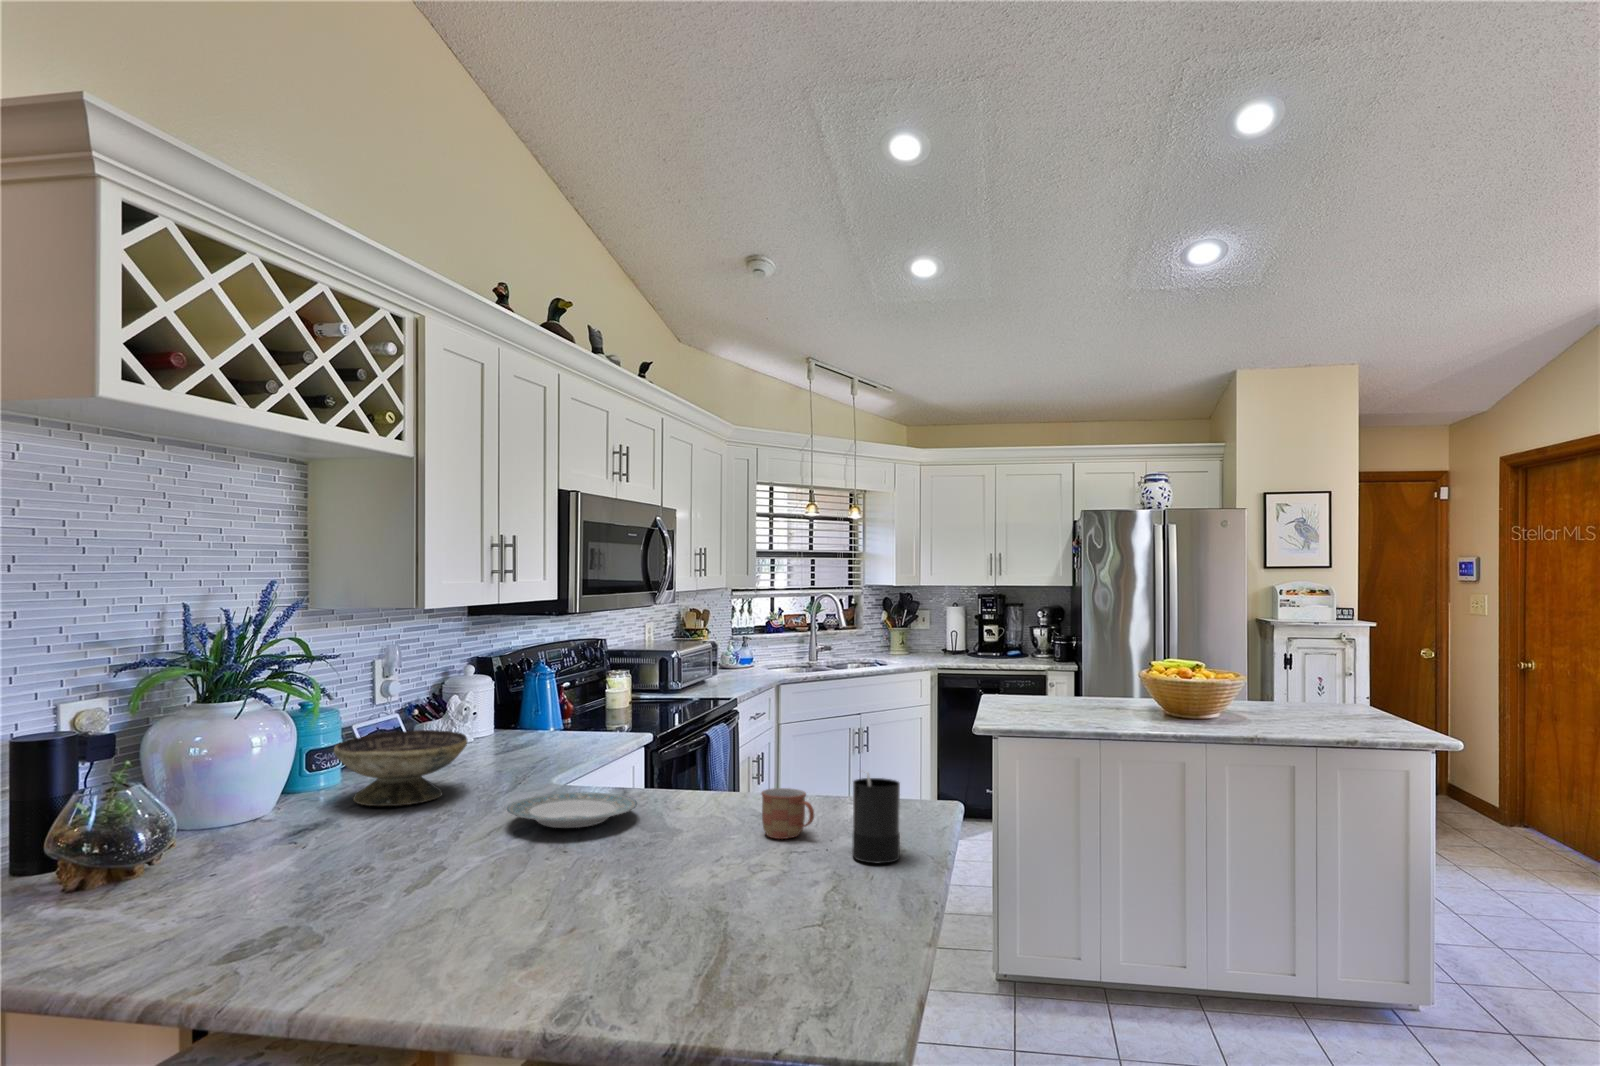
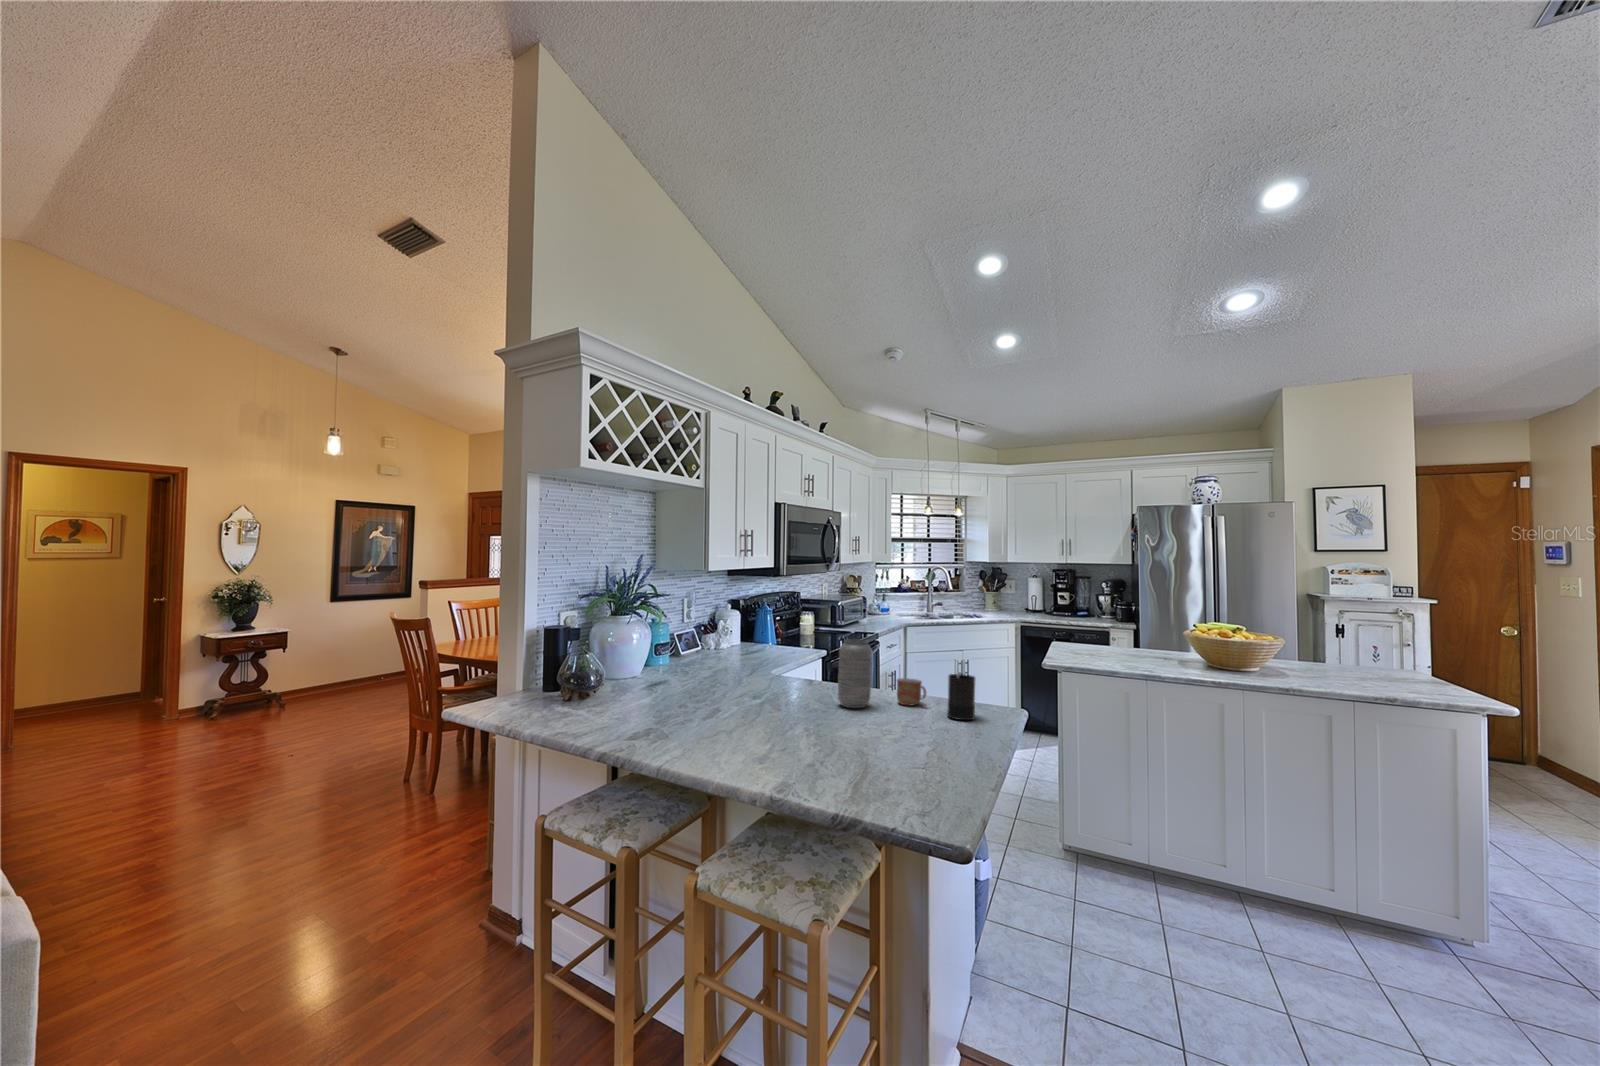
vase: none [654,724,716,854] -> present [838,639,872,708]
decorative bowl: present [334,730,467,806] -> none [668,638,734,676]
plate: present [506,792,637,828] -> none [758,676,827,692]

